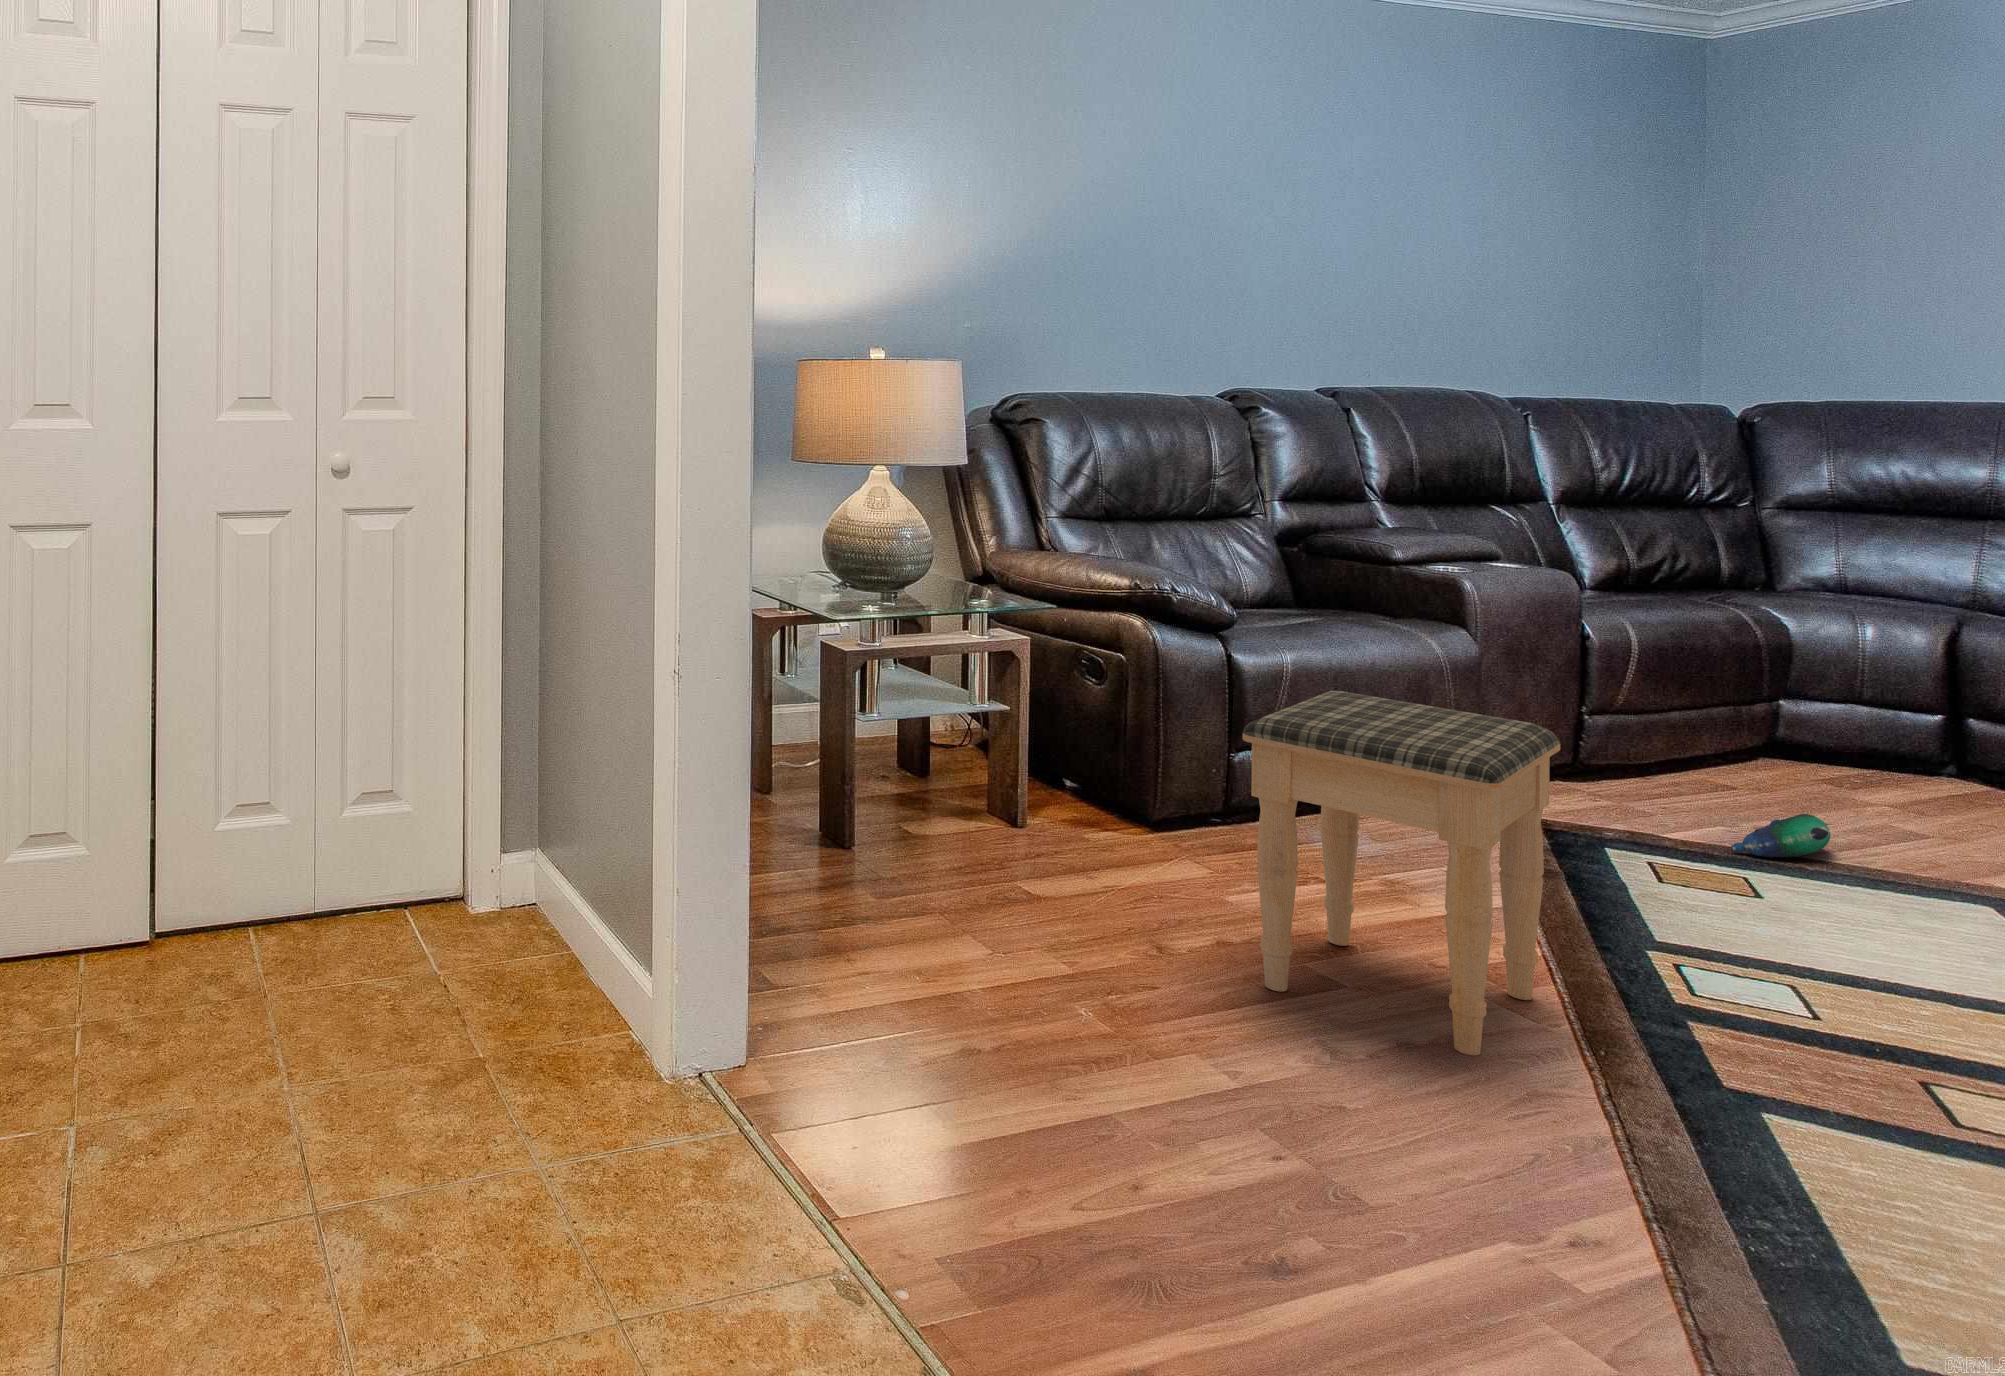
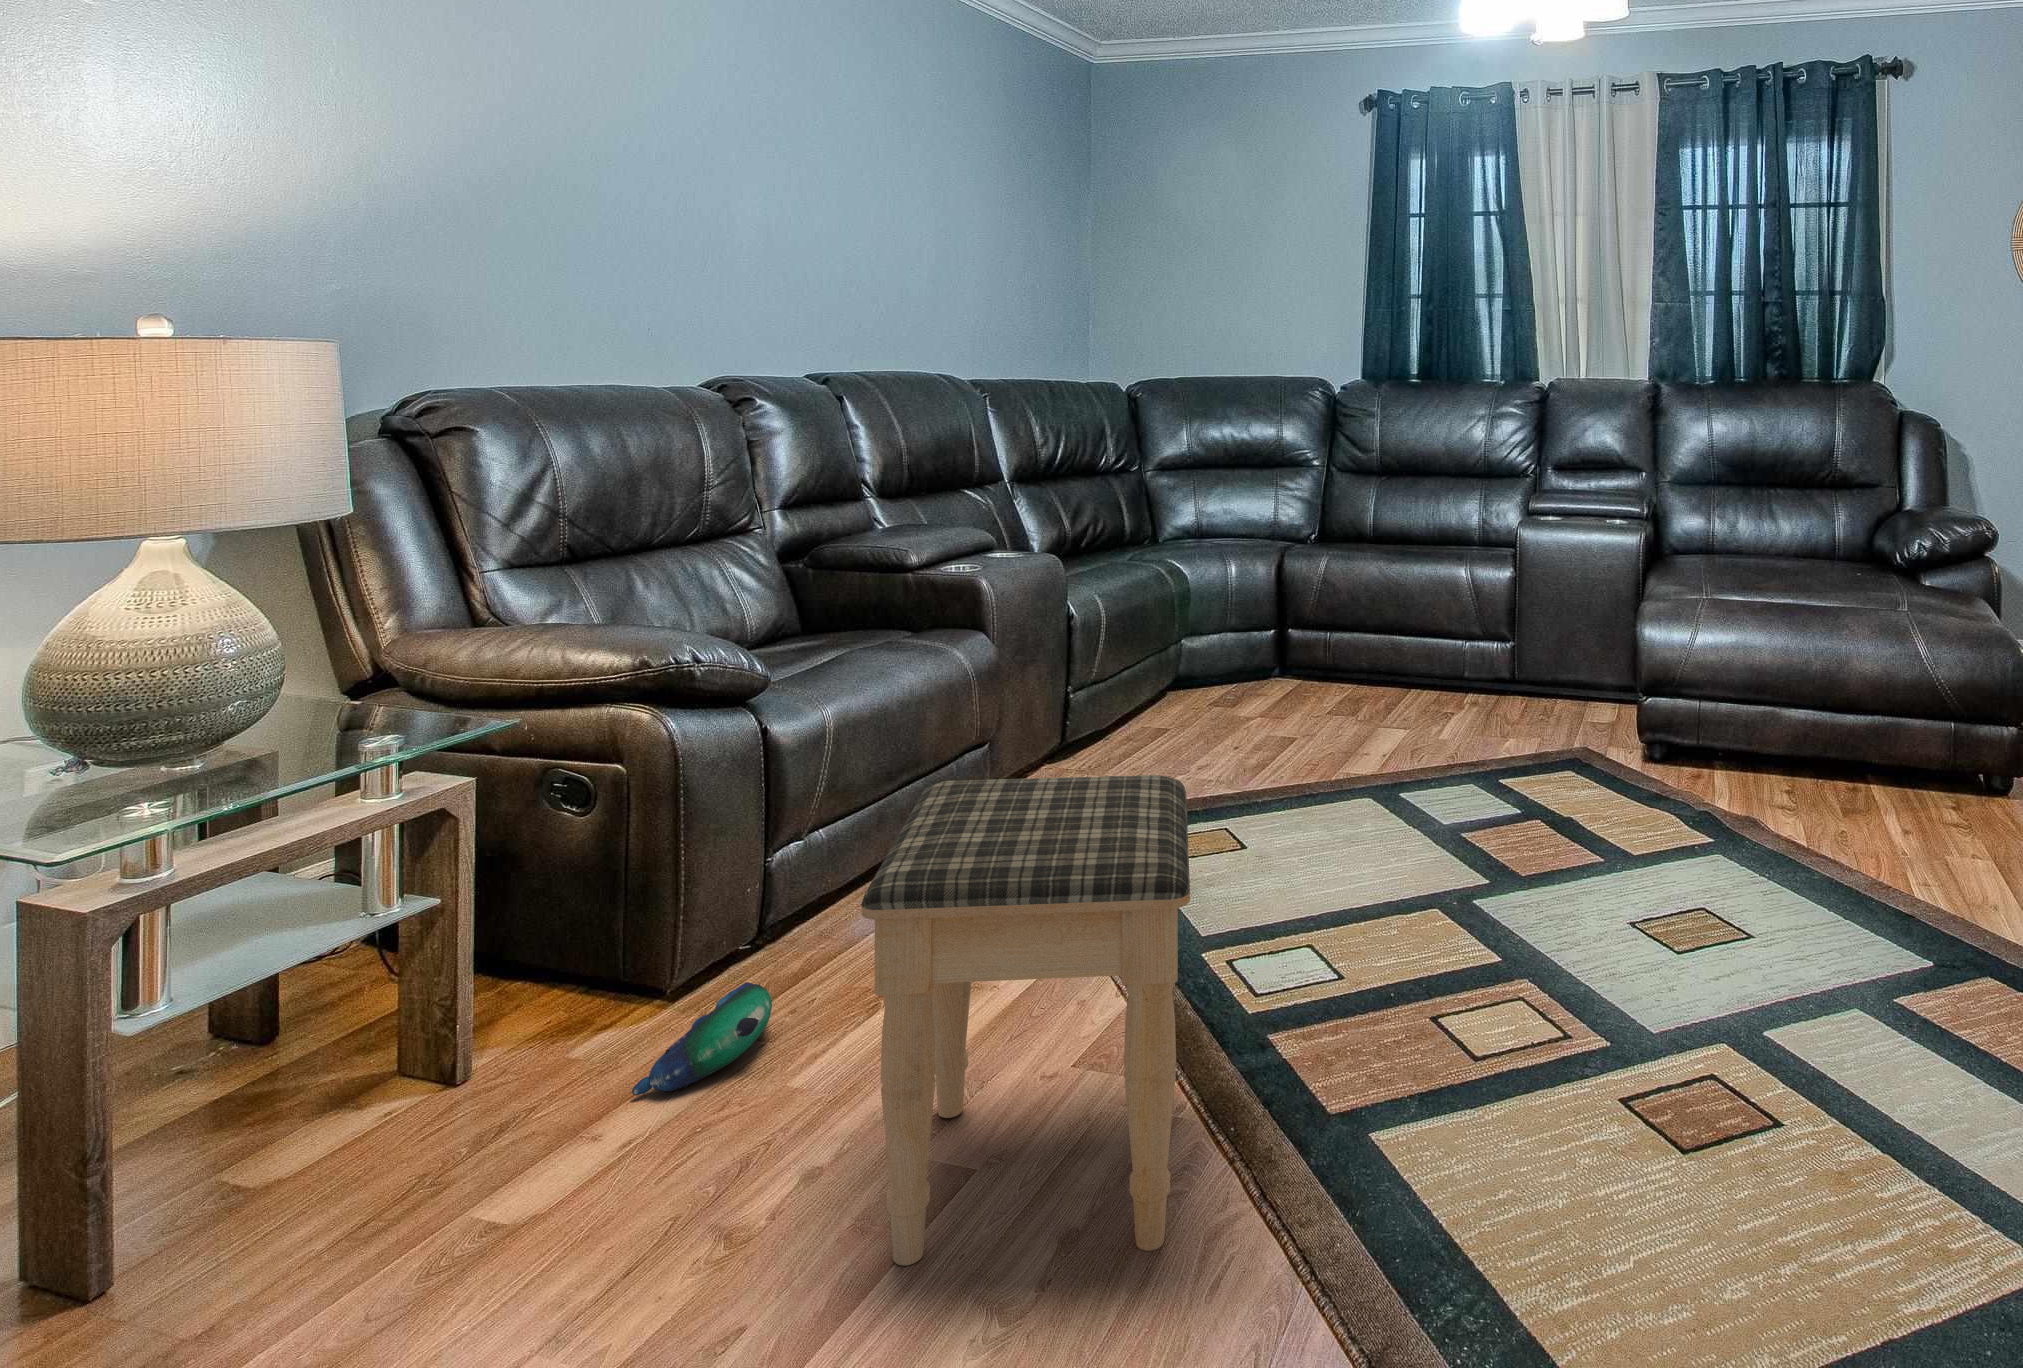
plush toy: present [1731,814,1830,858] -> present [632,982,772,1096]

